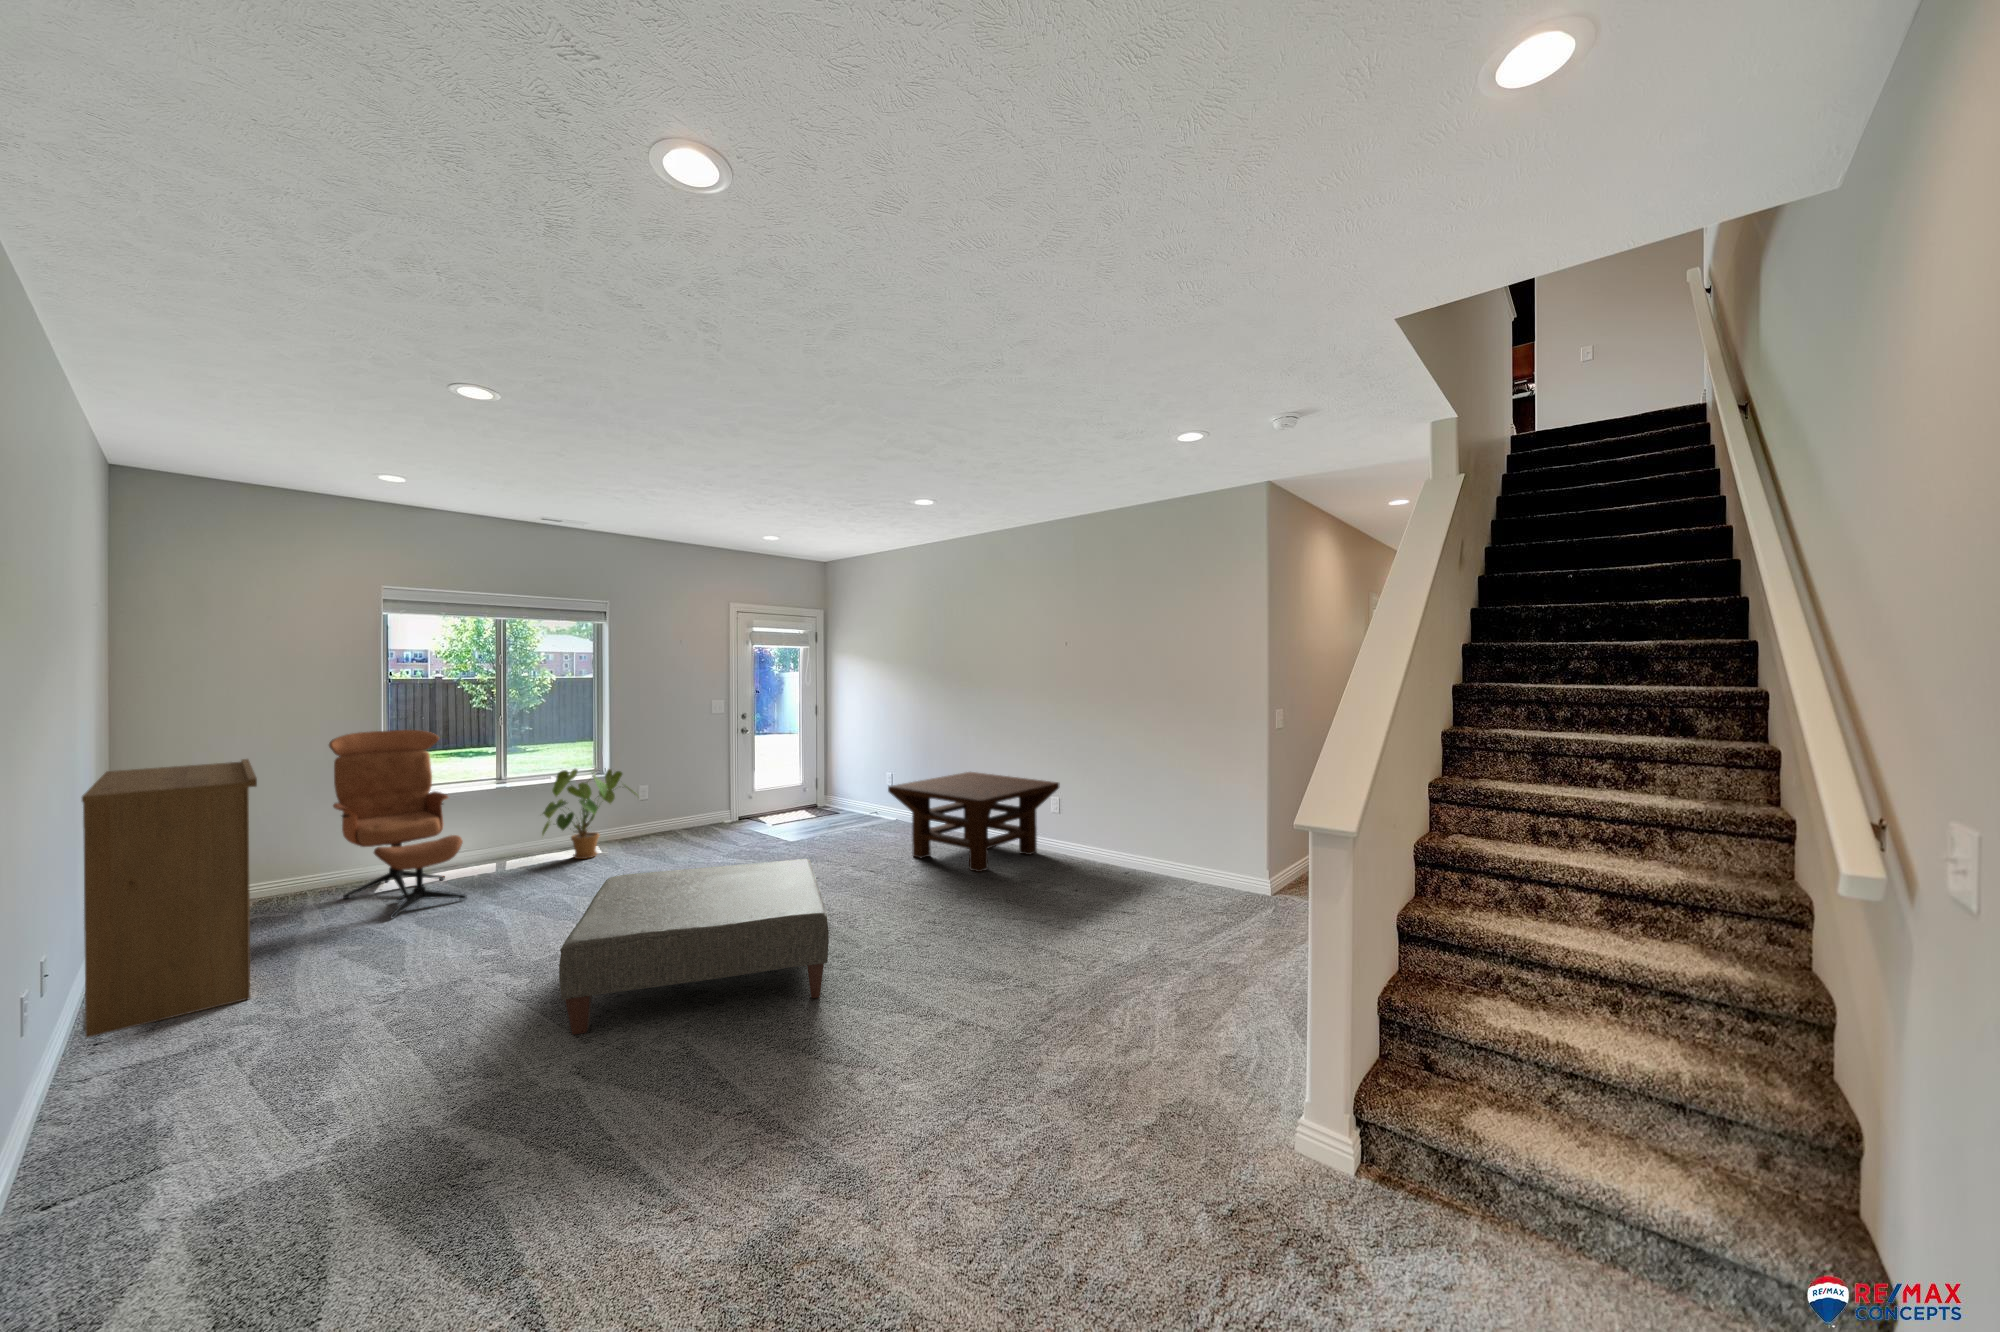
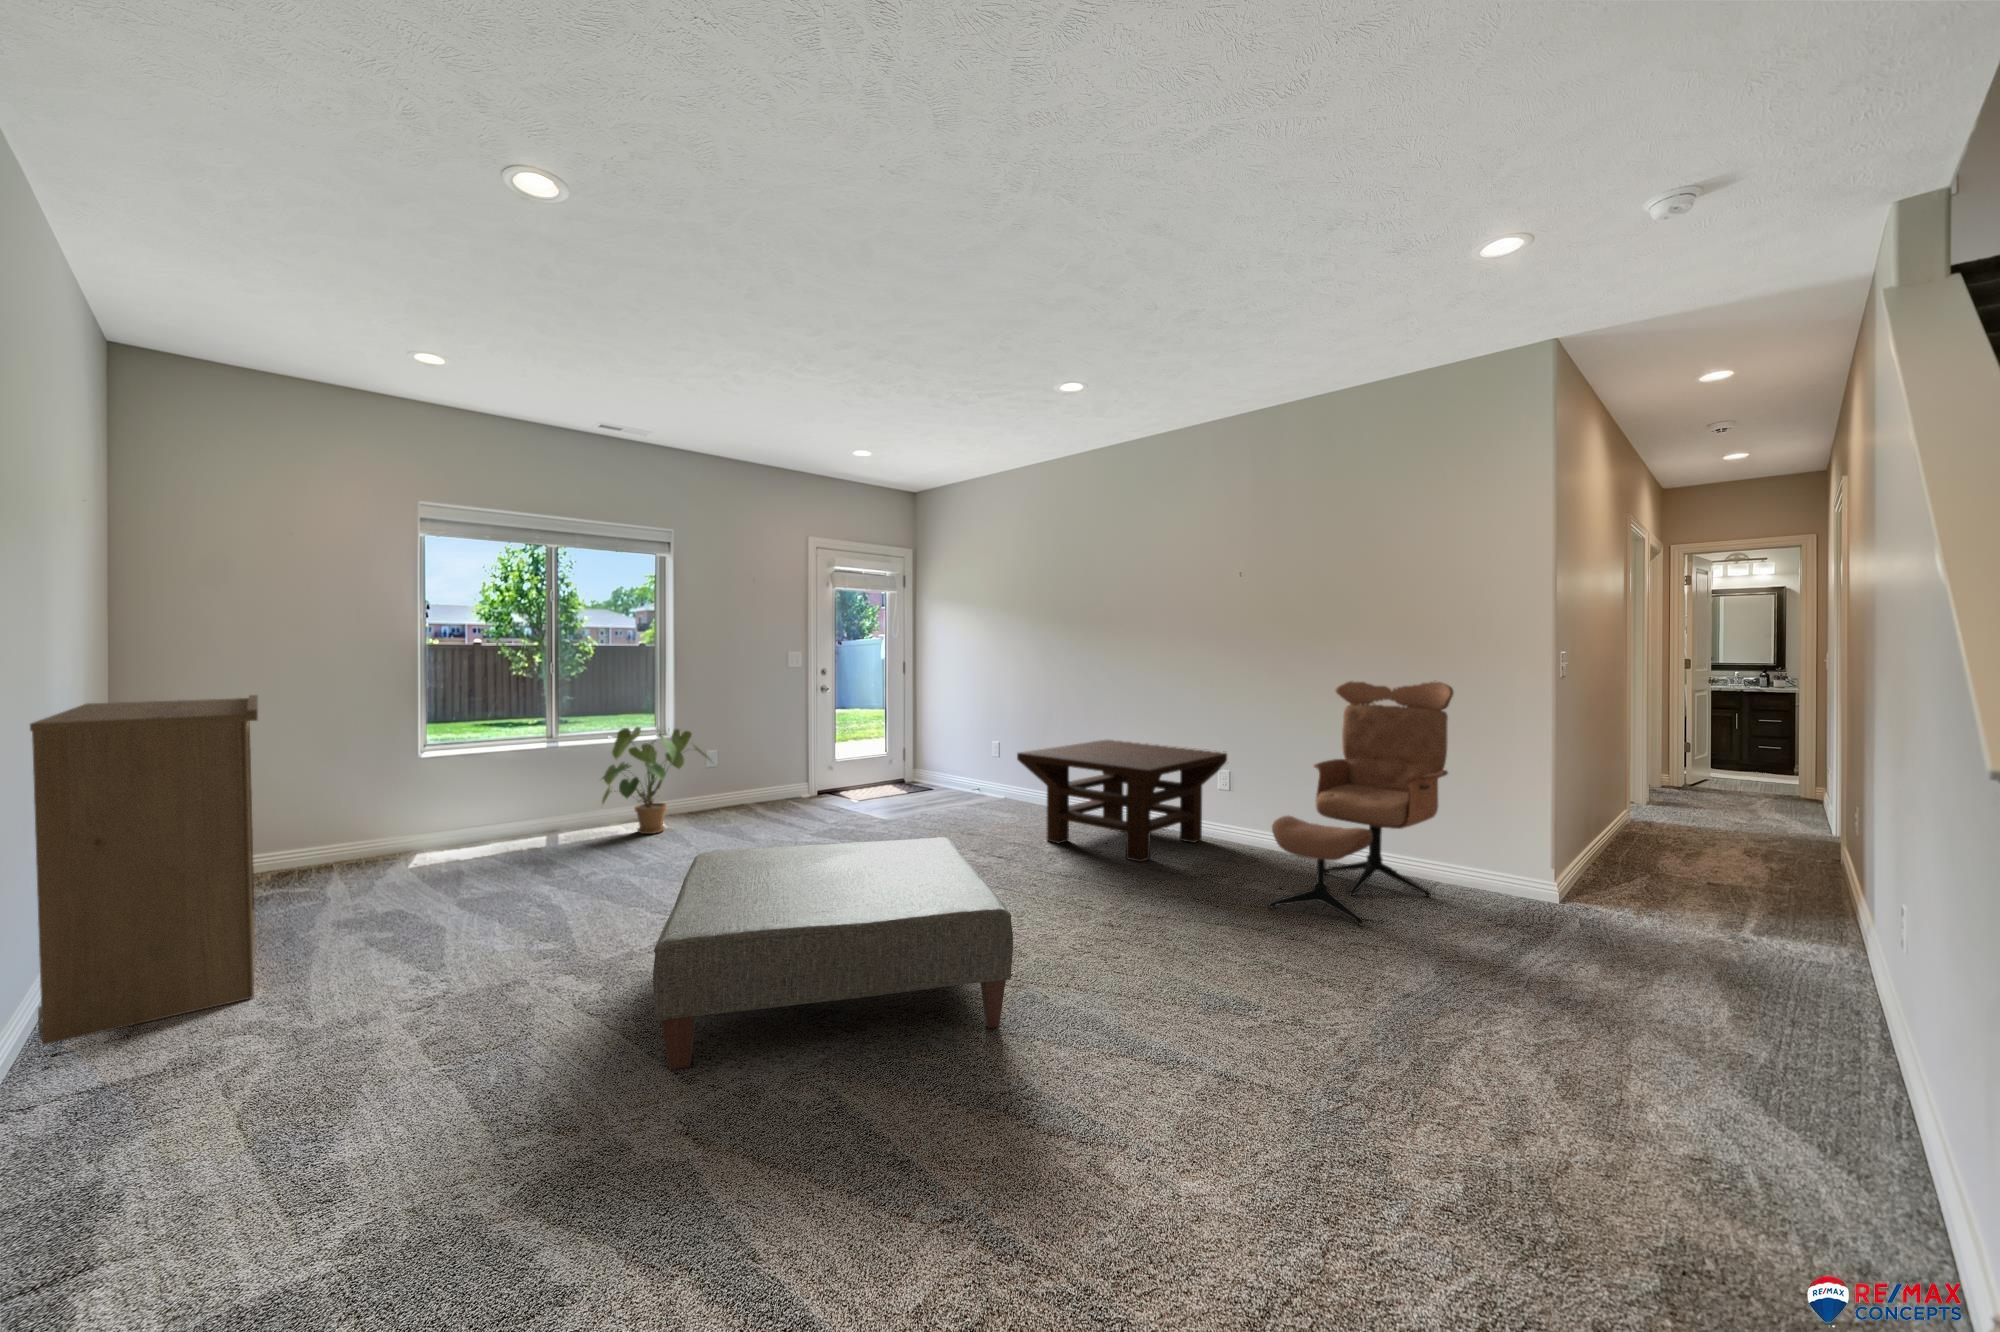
lounge chair: present [329,730,466,918] -> present [1268,681,1454,926]

